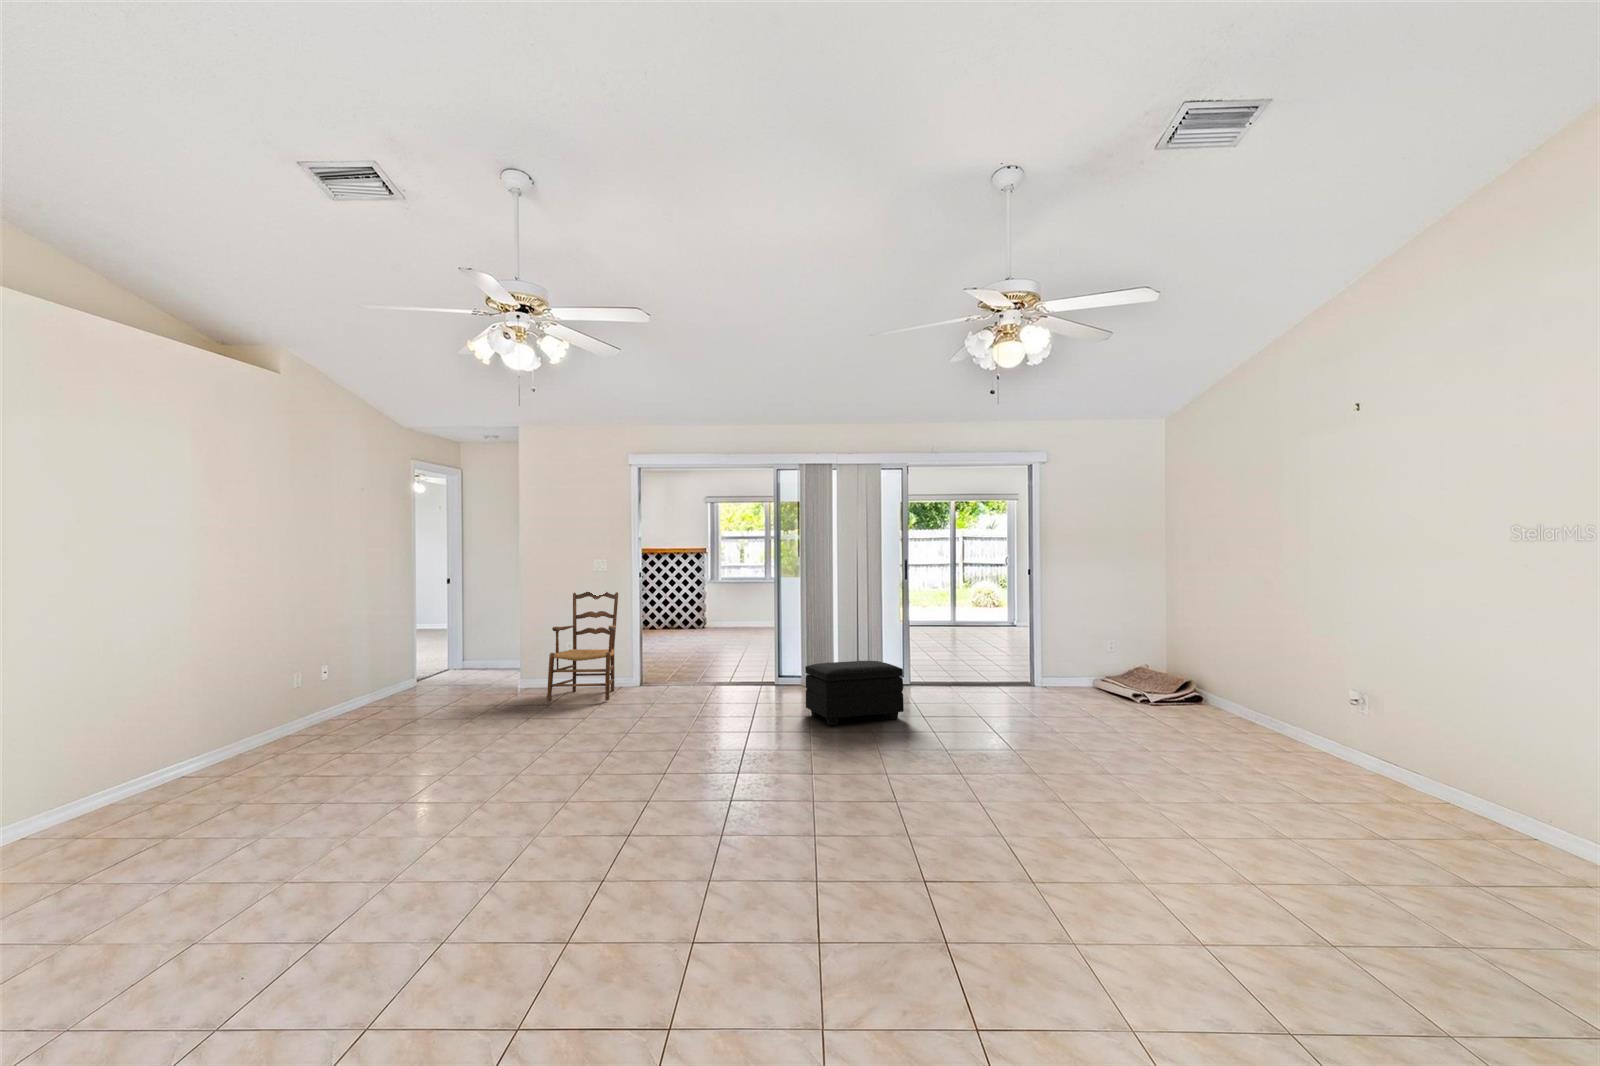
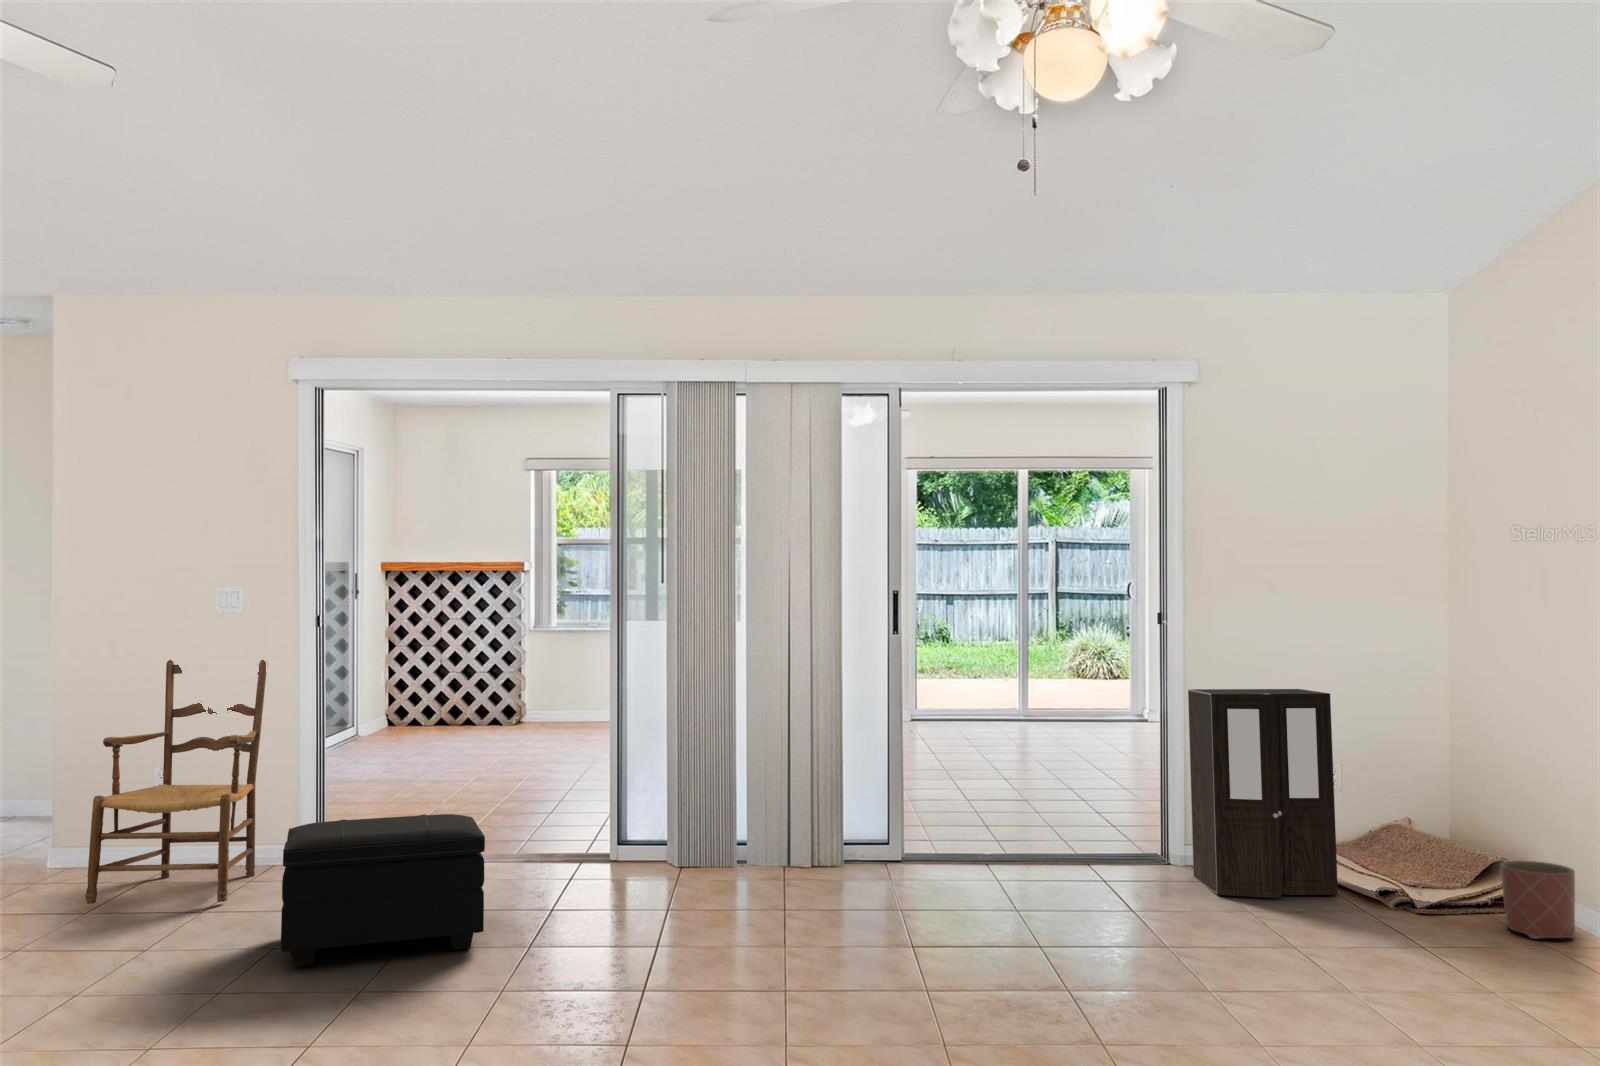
cabinet: none [1043,605,1114,699] -> present [1188,689,1338,898]
footstool: present [805,661,904,725] -> present [281,814,485,966]
planter: none [1189,681,1223,714] -> present [1501,861,1575,939]

